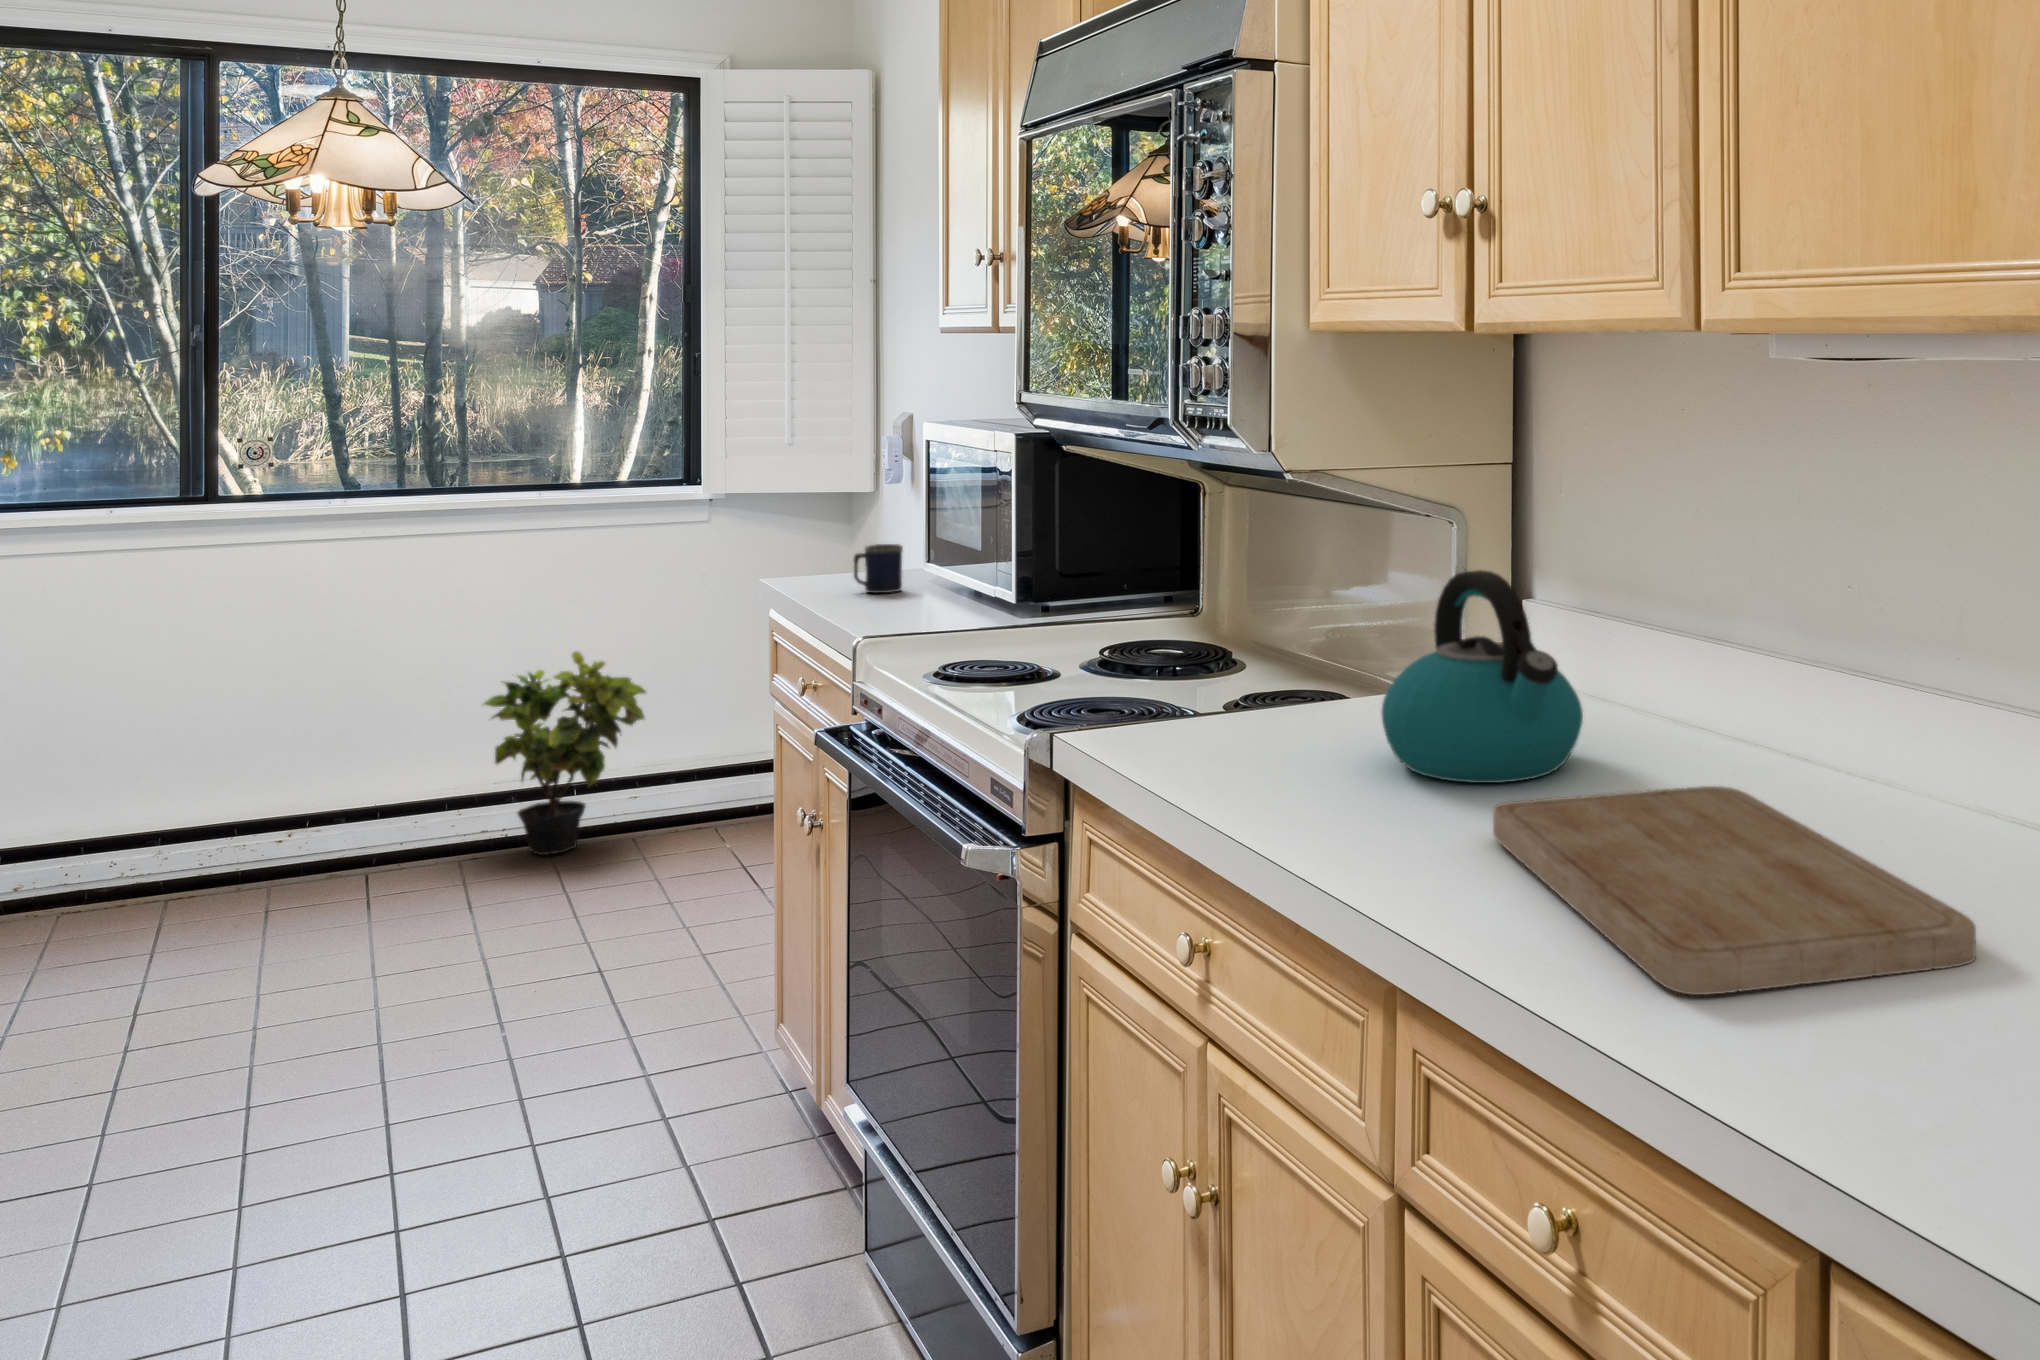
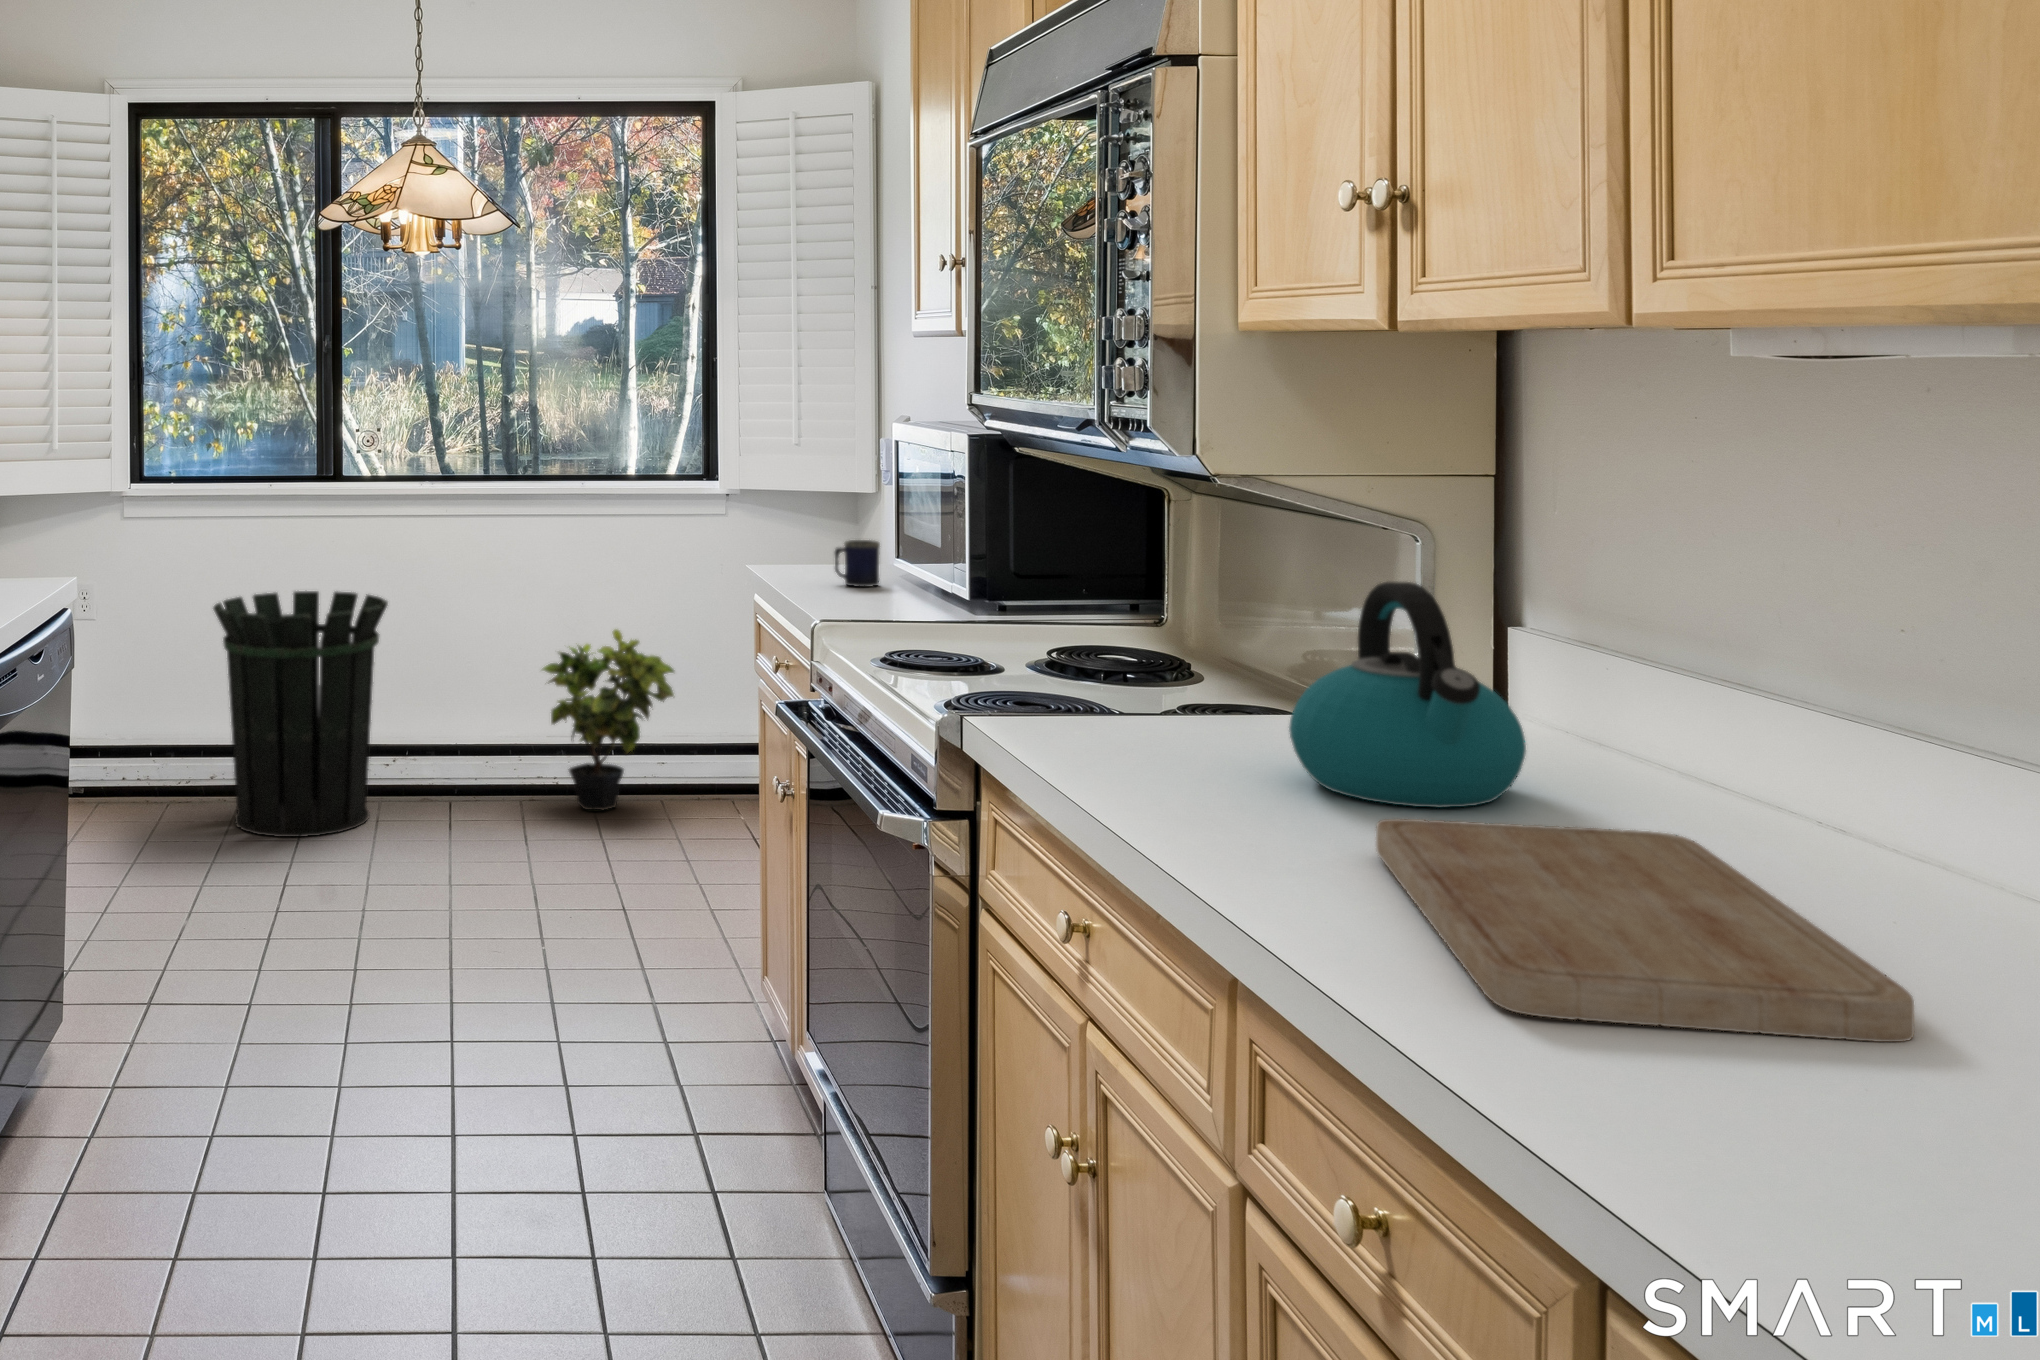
waste bin: none [17,635,279,945] -> present [213,591,388,837]

